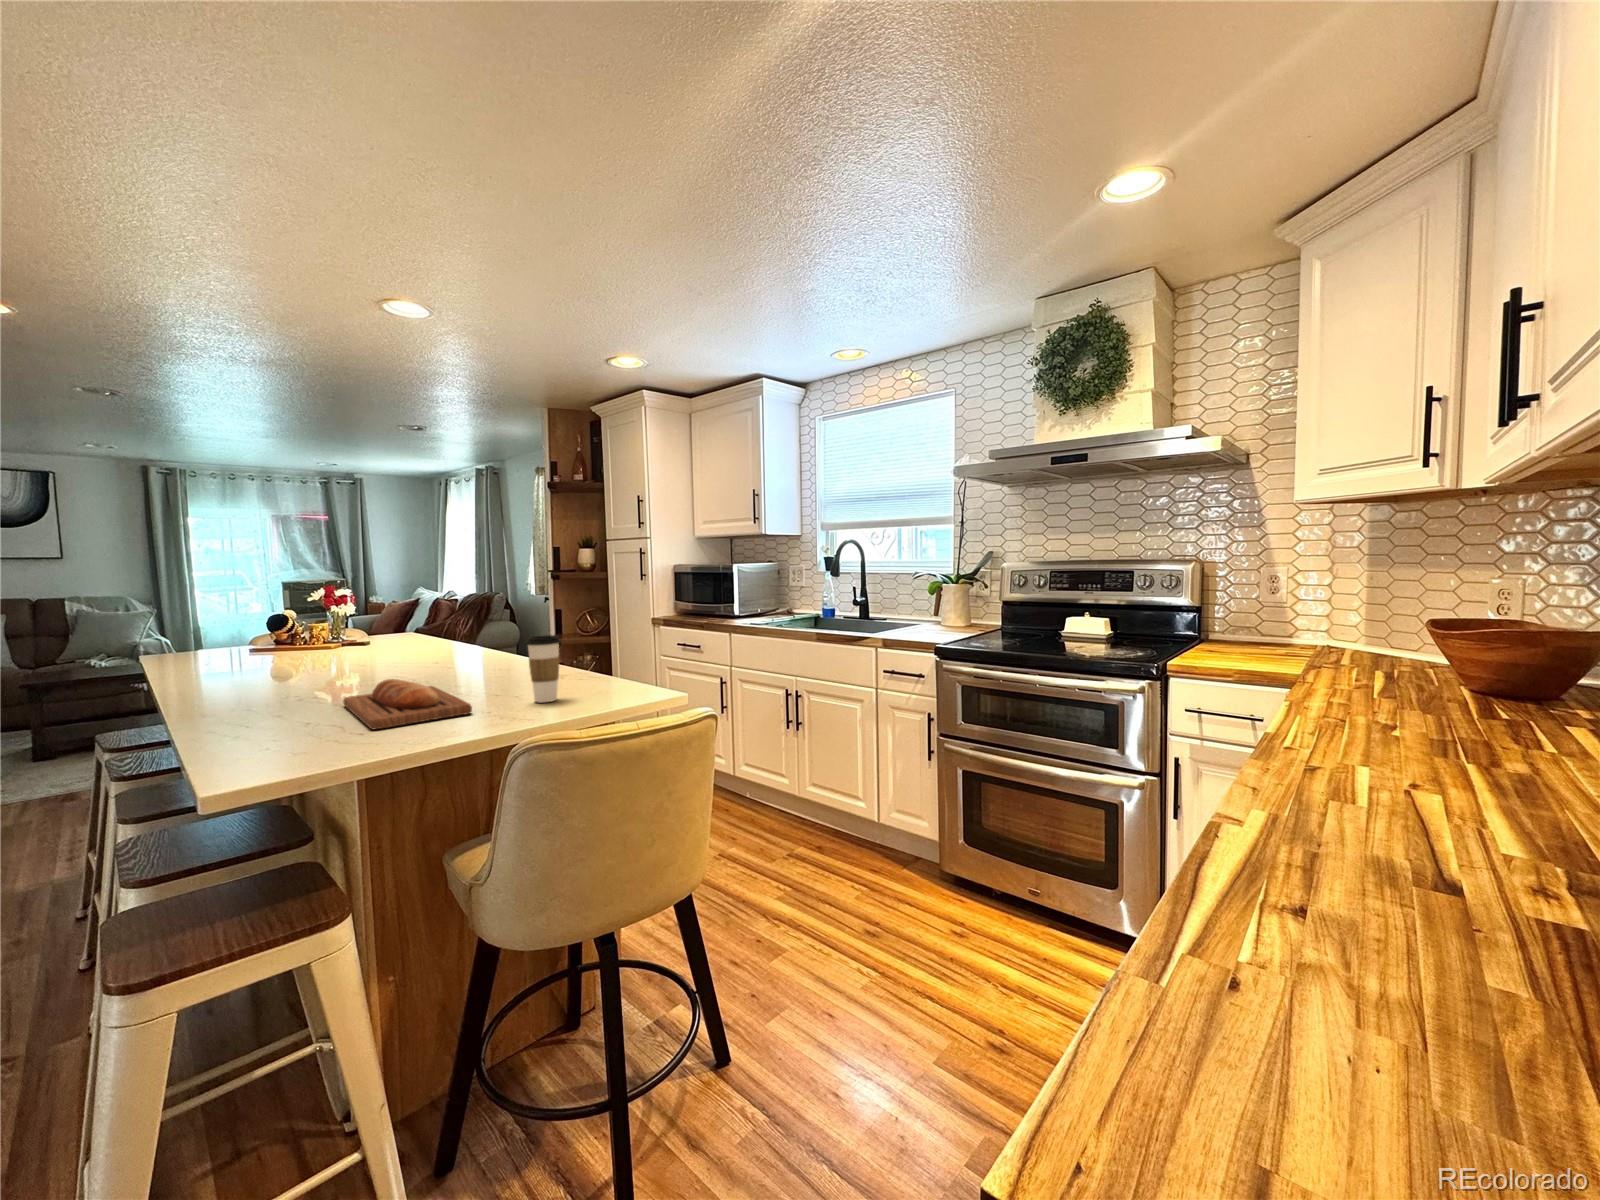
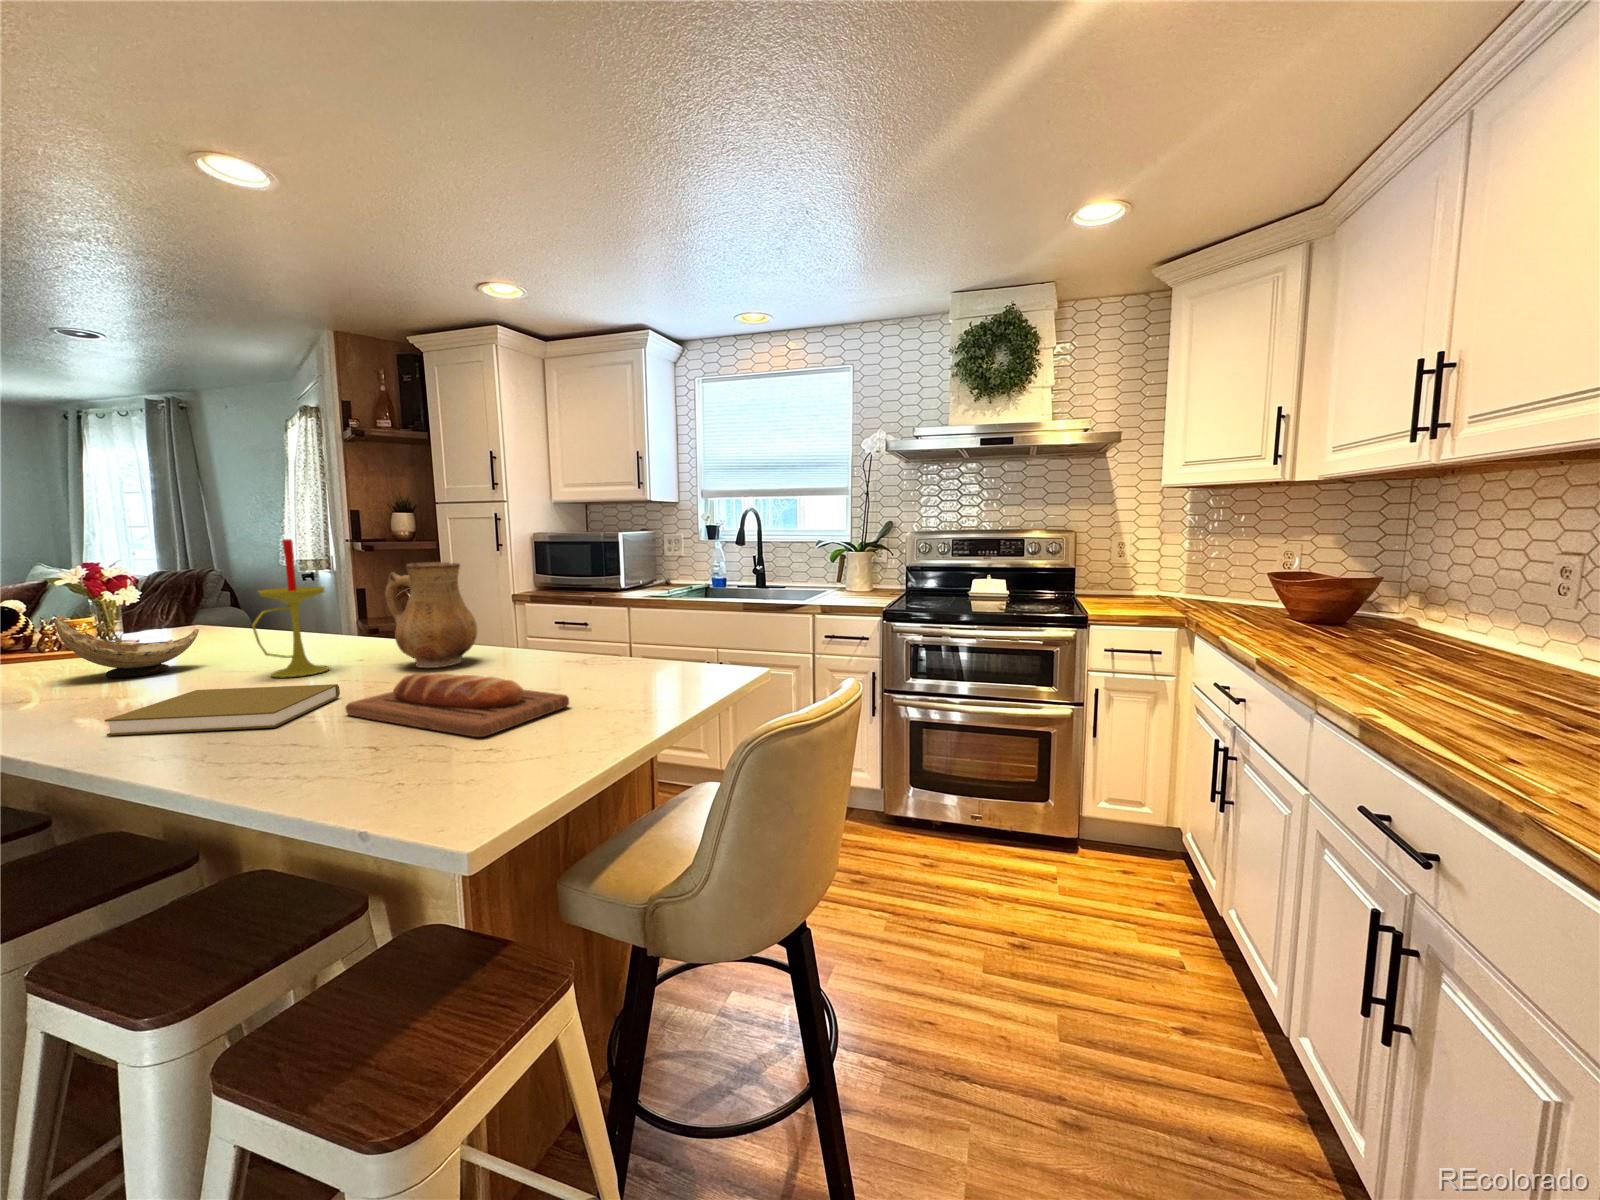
candle: none [350,573,407,677] -> present [252,539,329,678]
ceramic pitcher: none [439,593,502,677] -> present [385,562,477,668]
decorative bowl: none [267,626,350,670] -> present [56,615,199,678]
coffee cup: present [526,635,561,702] -> none [601,609,641,687]
book: none [218,681,368,710] -> present [105,684,340,736]

